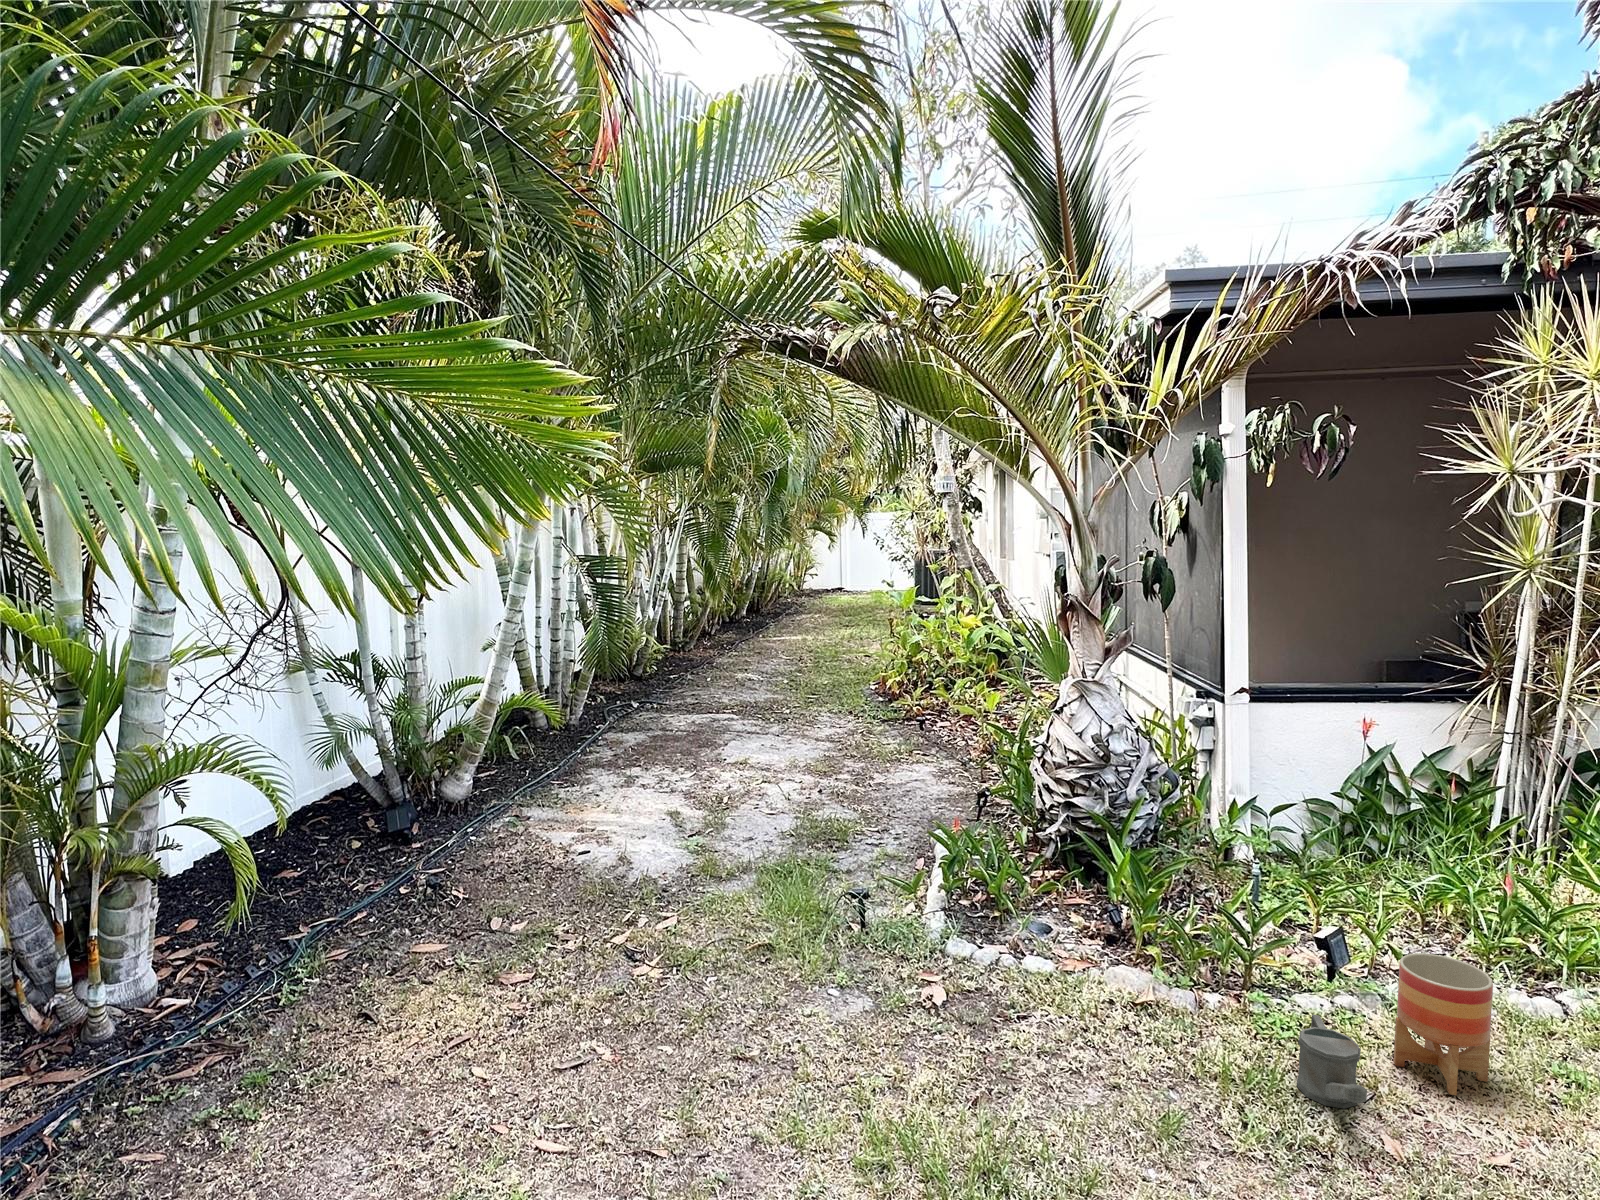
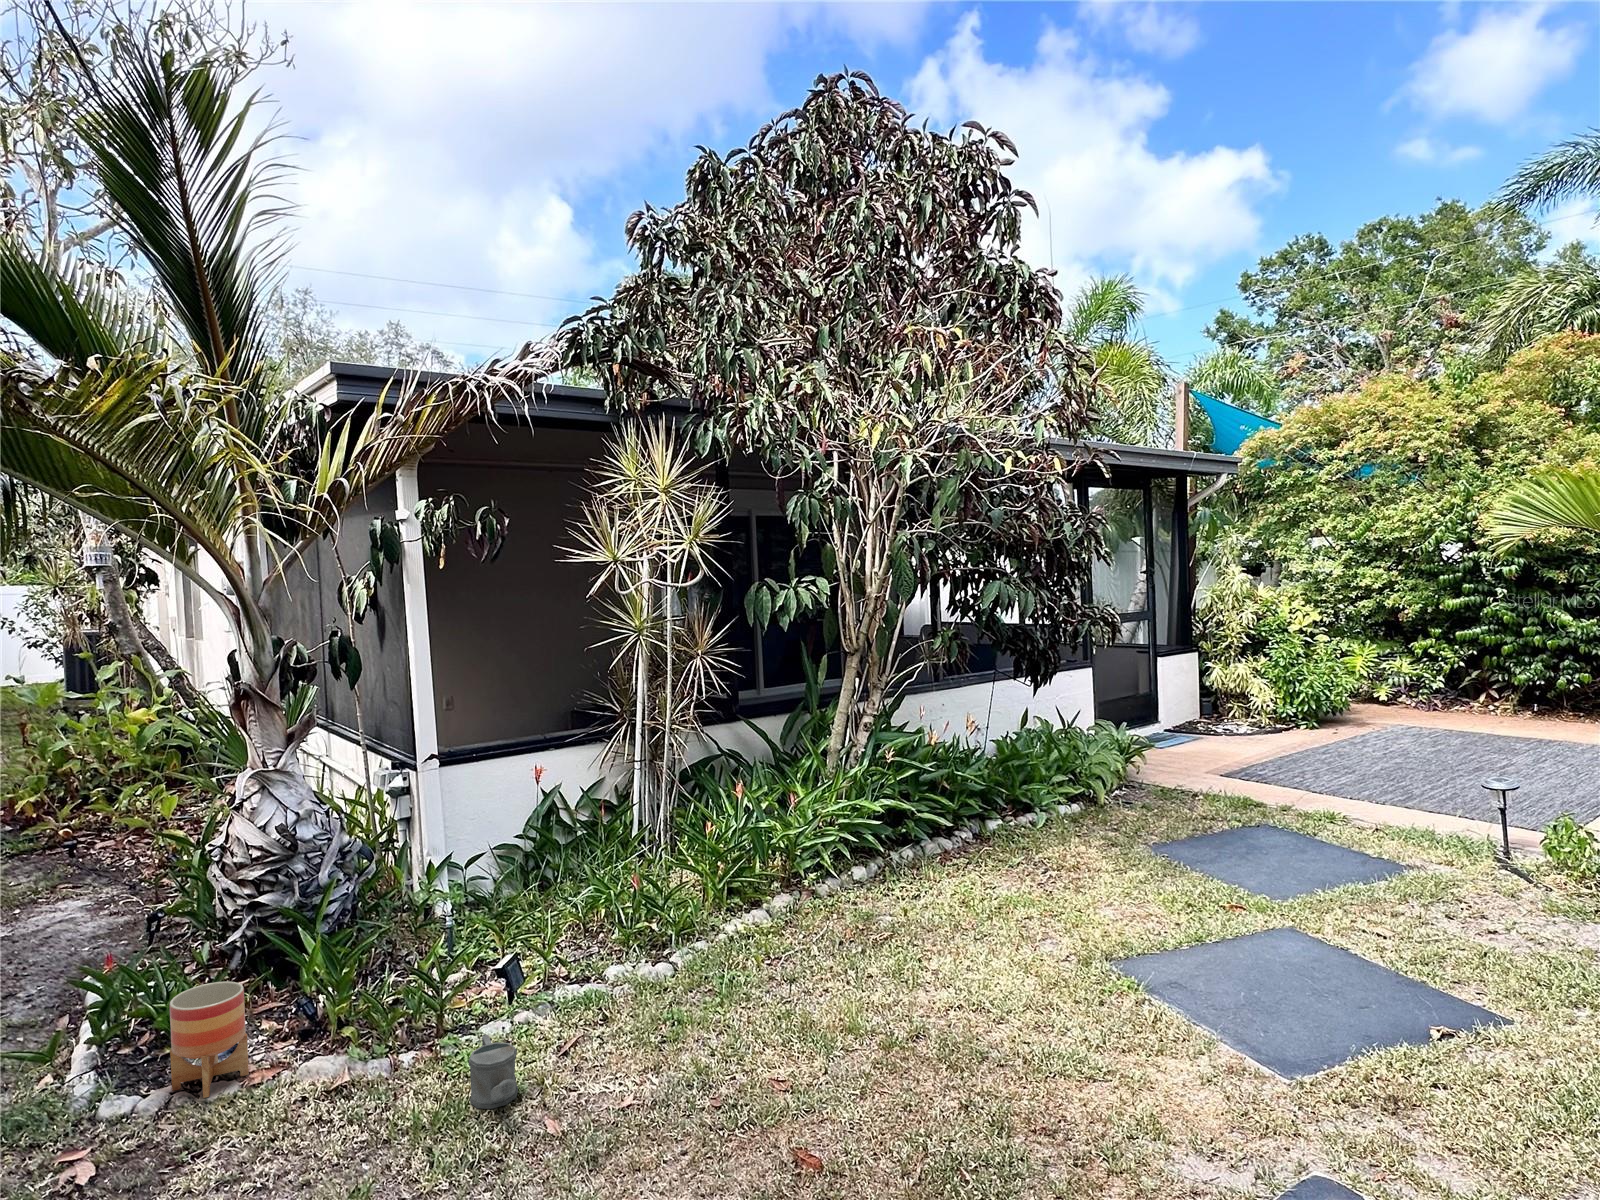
planter: present [1394,953,1493,1095] -> present [170,981,249,1098]

